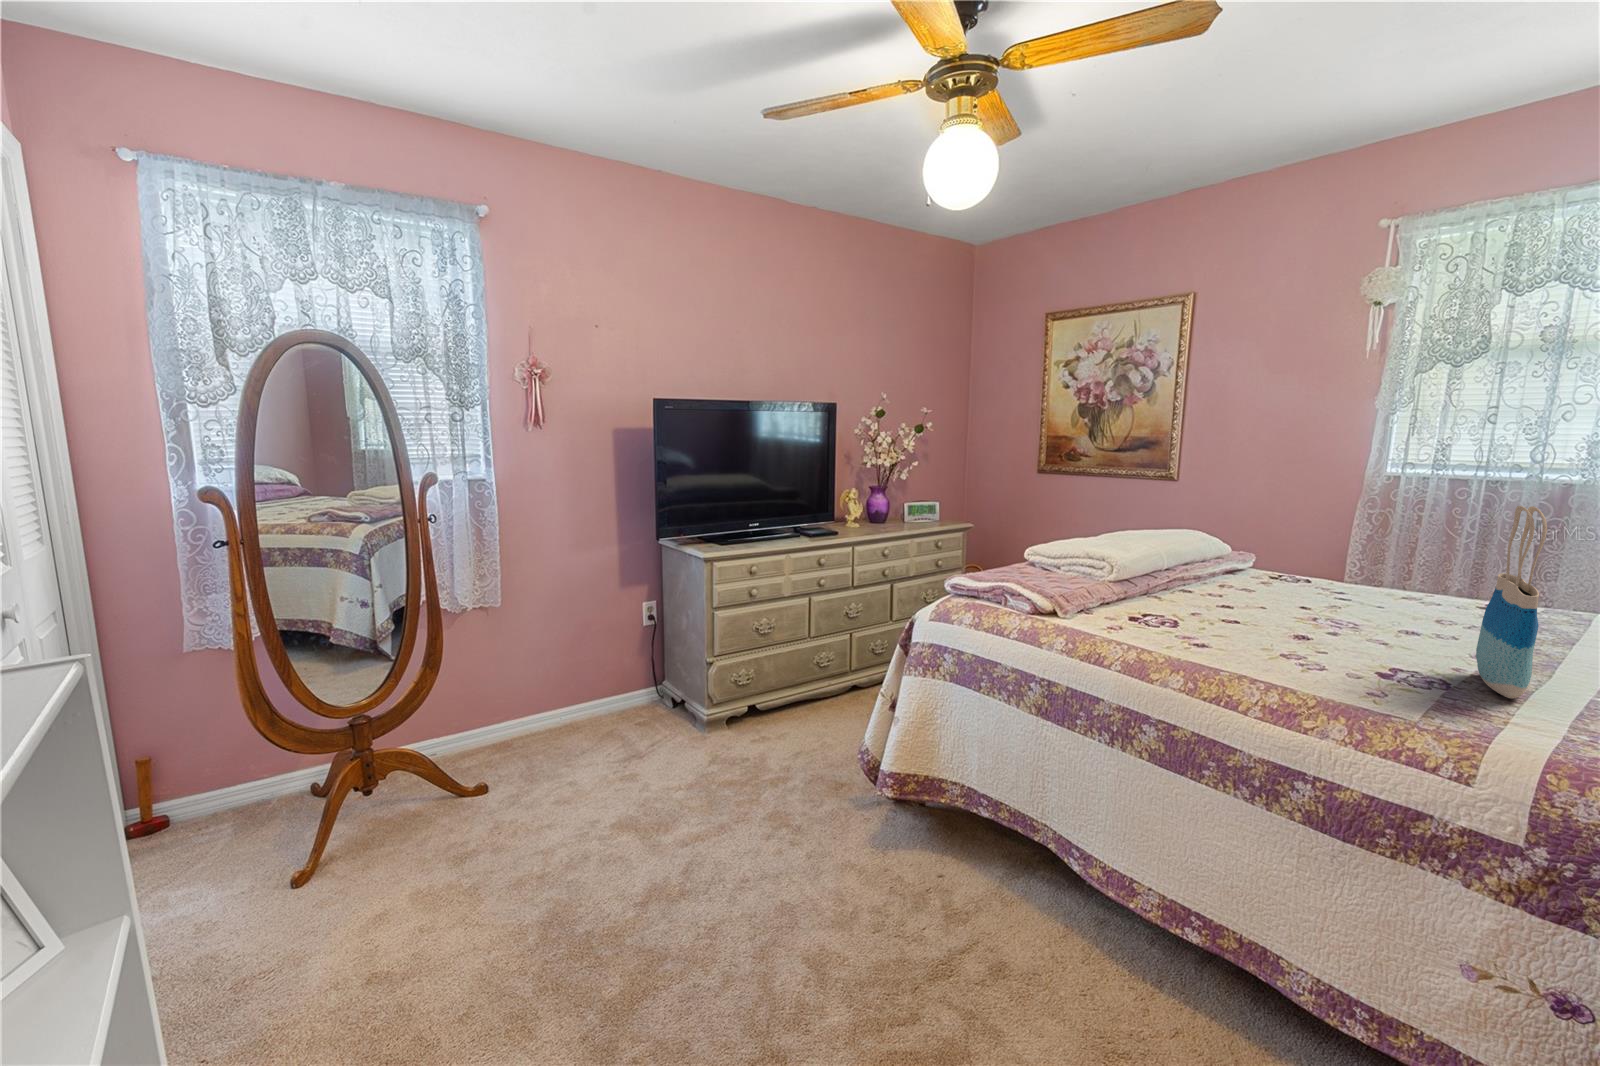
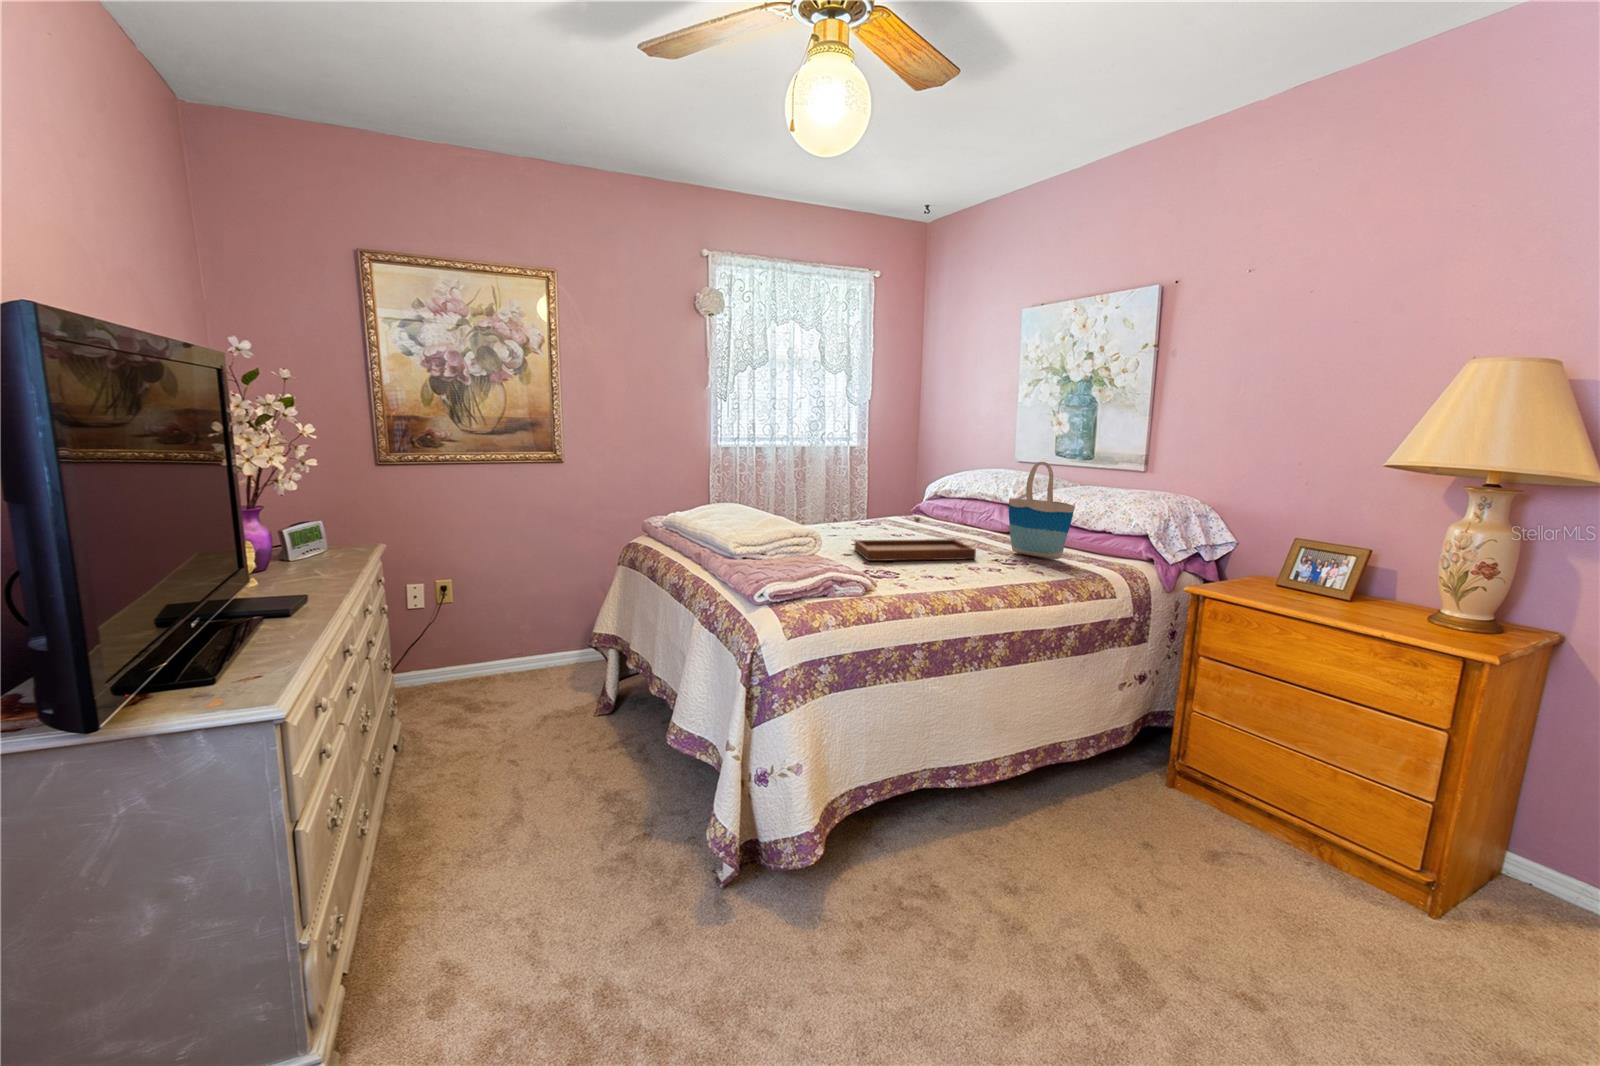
tray: none [1206,574,1423,653] -> present [854,517,976,561]

